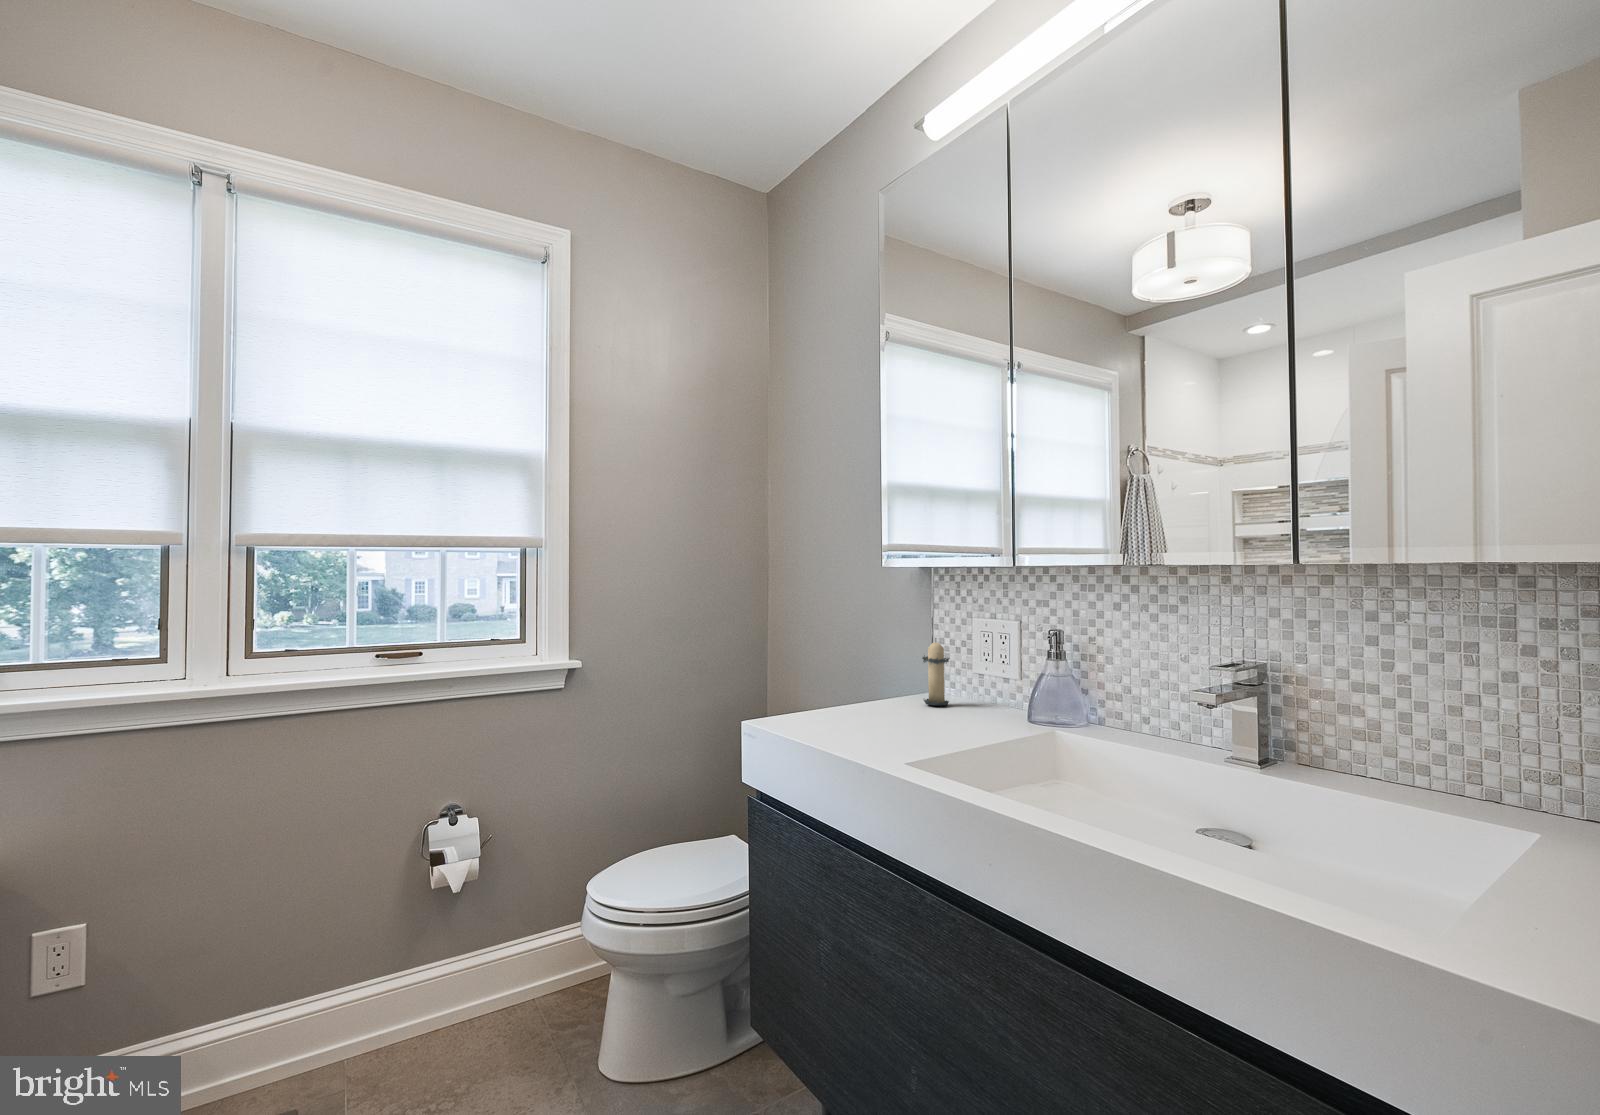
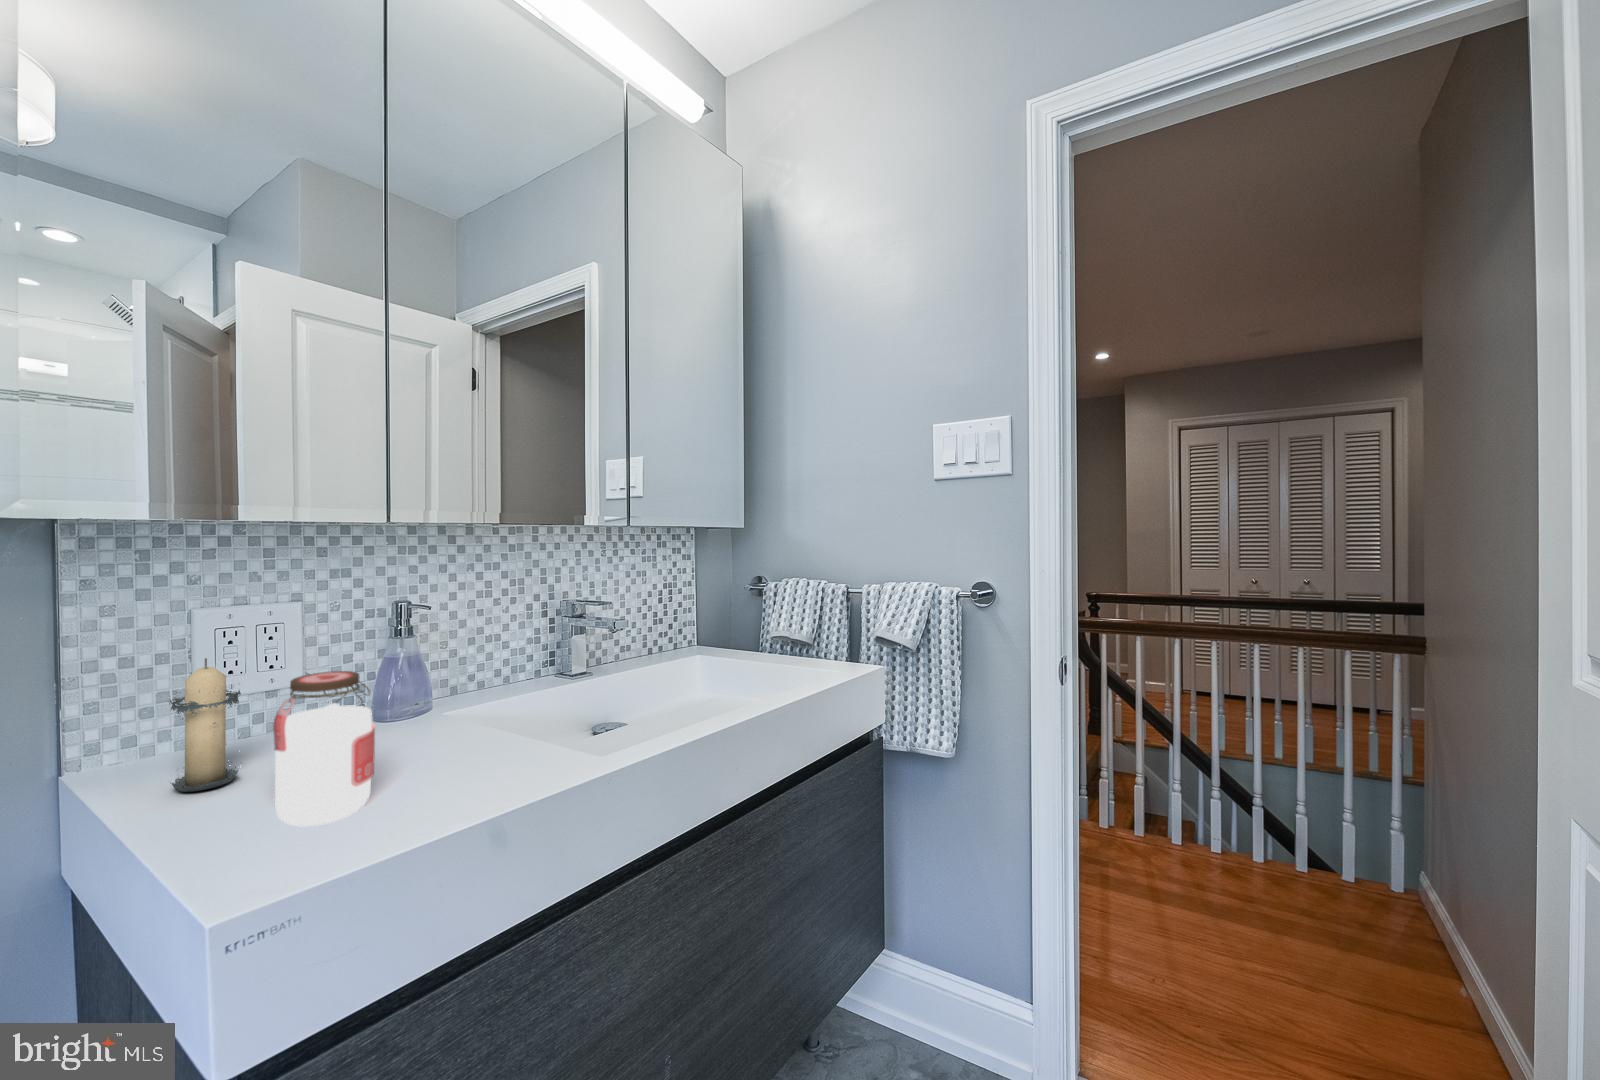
jar: none [850,643,893,719] -> present [273,671,375,826]

